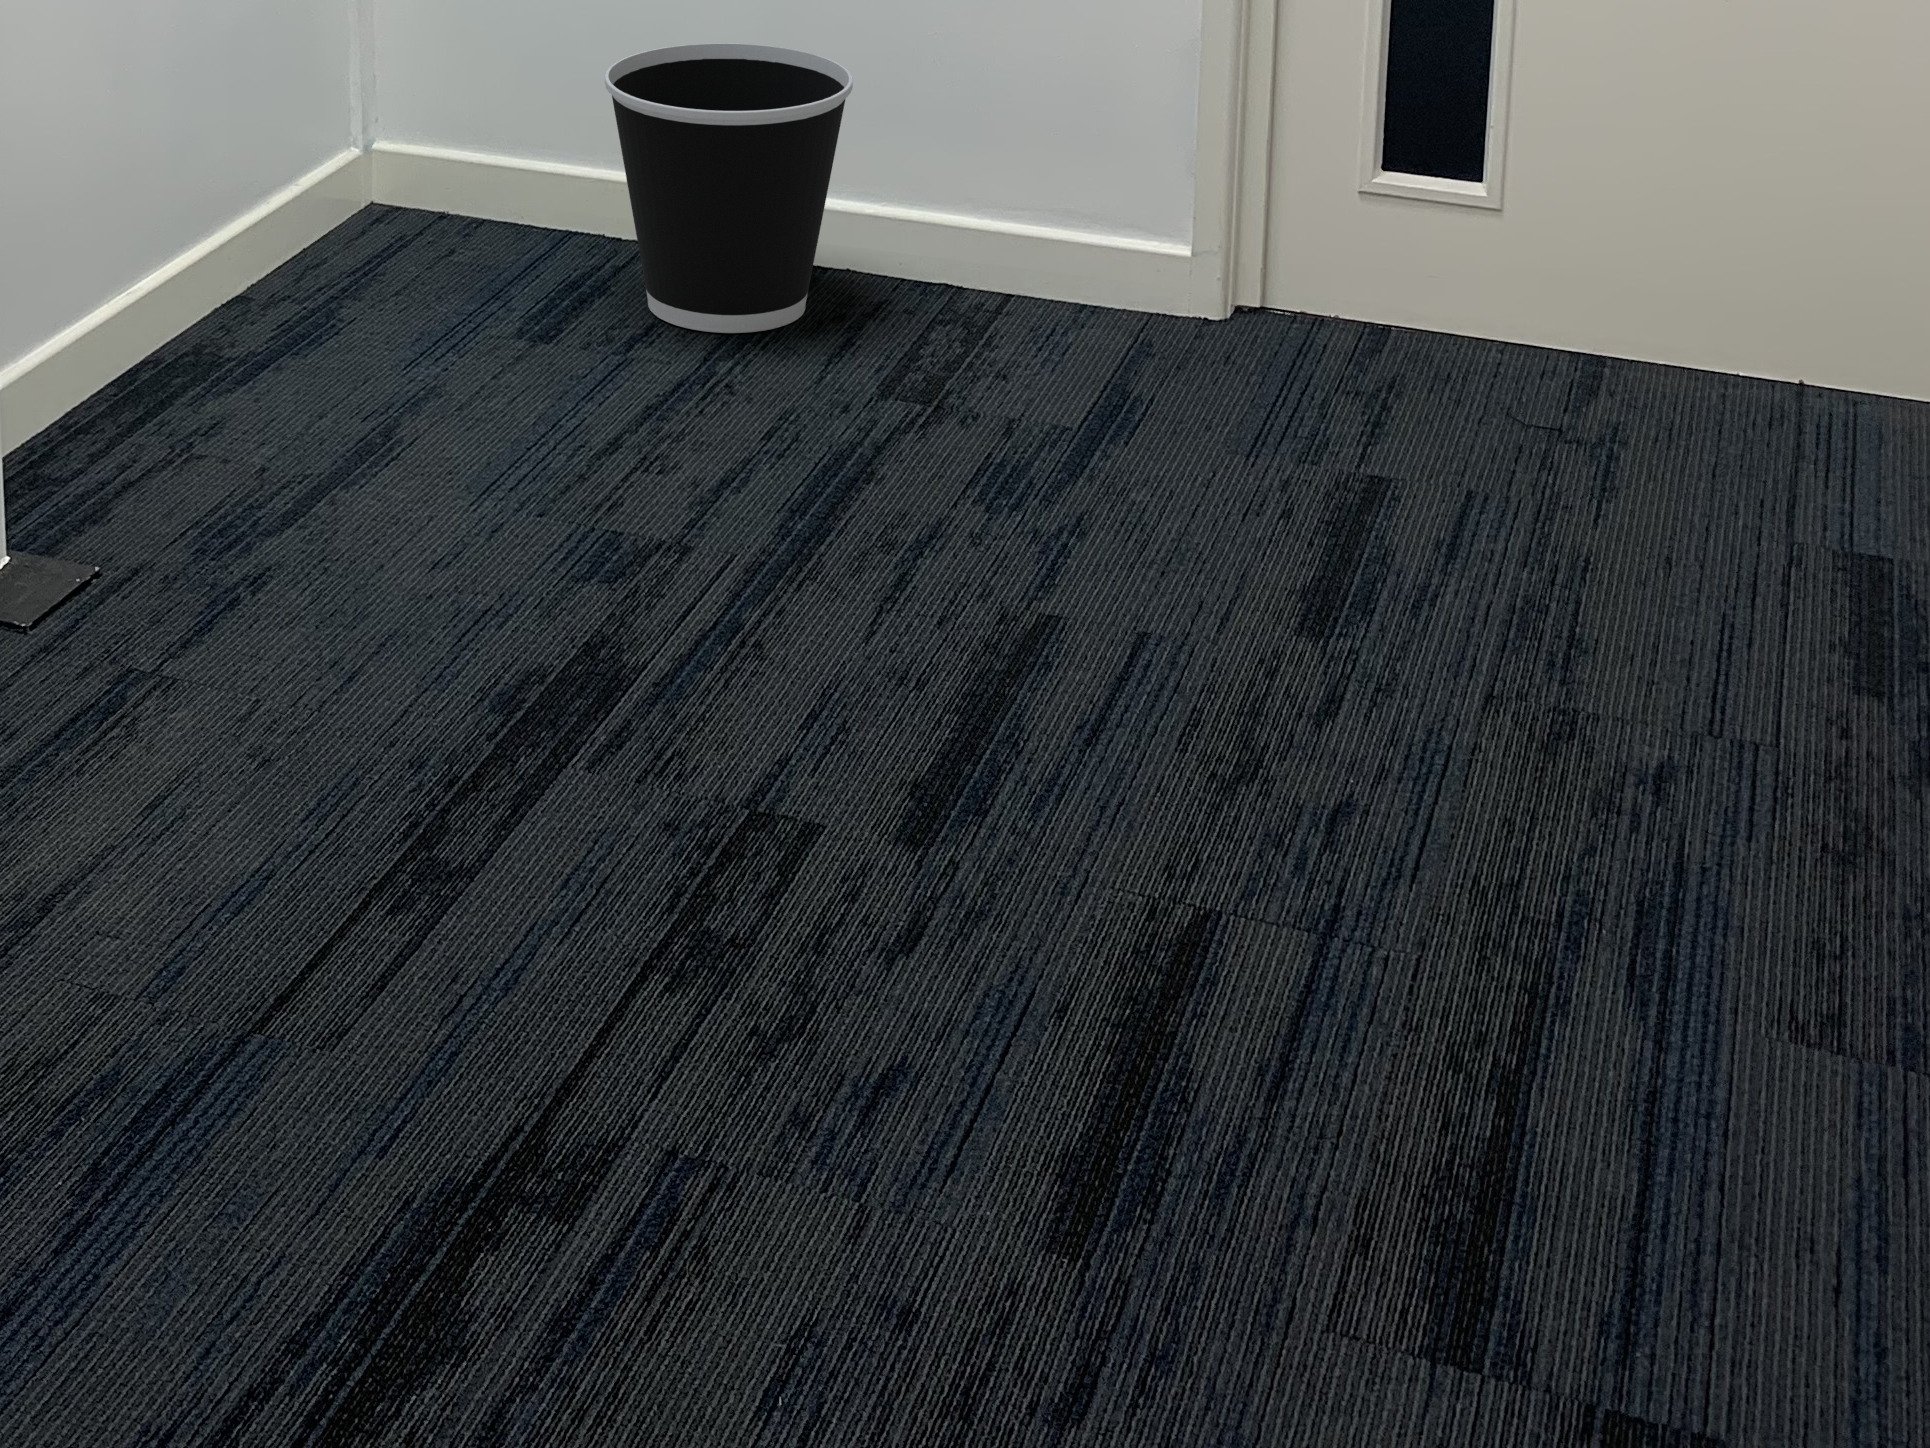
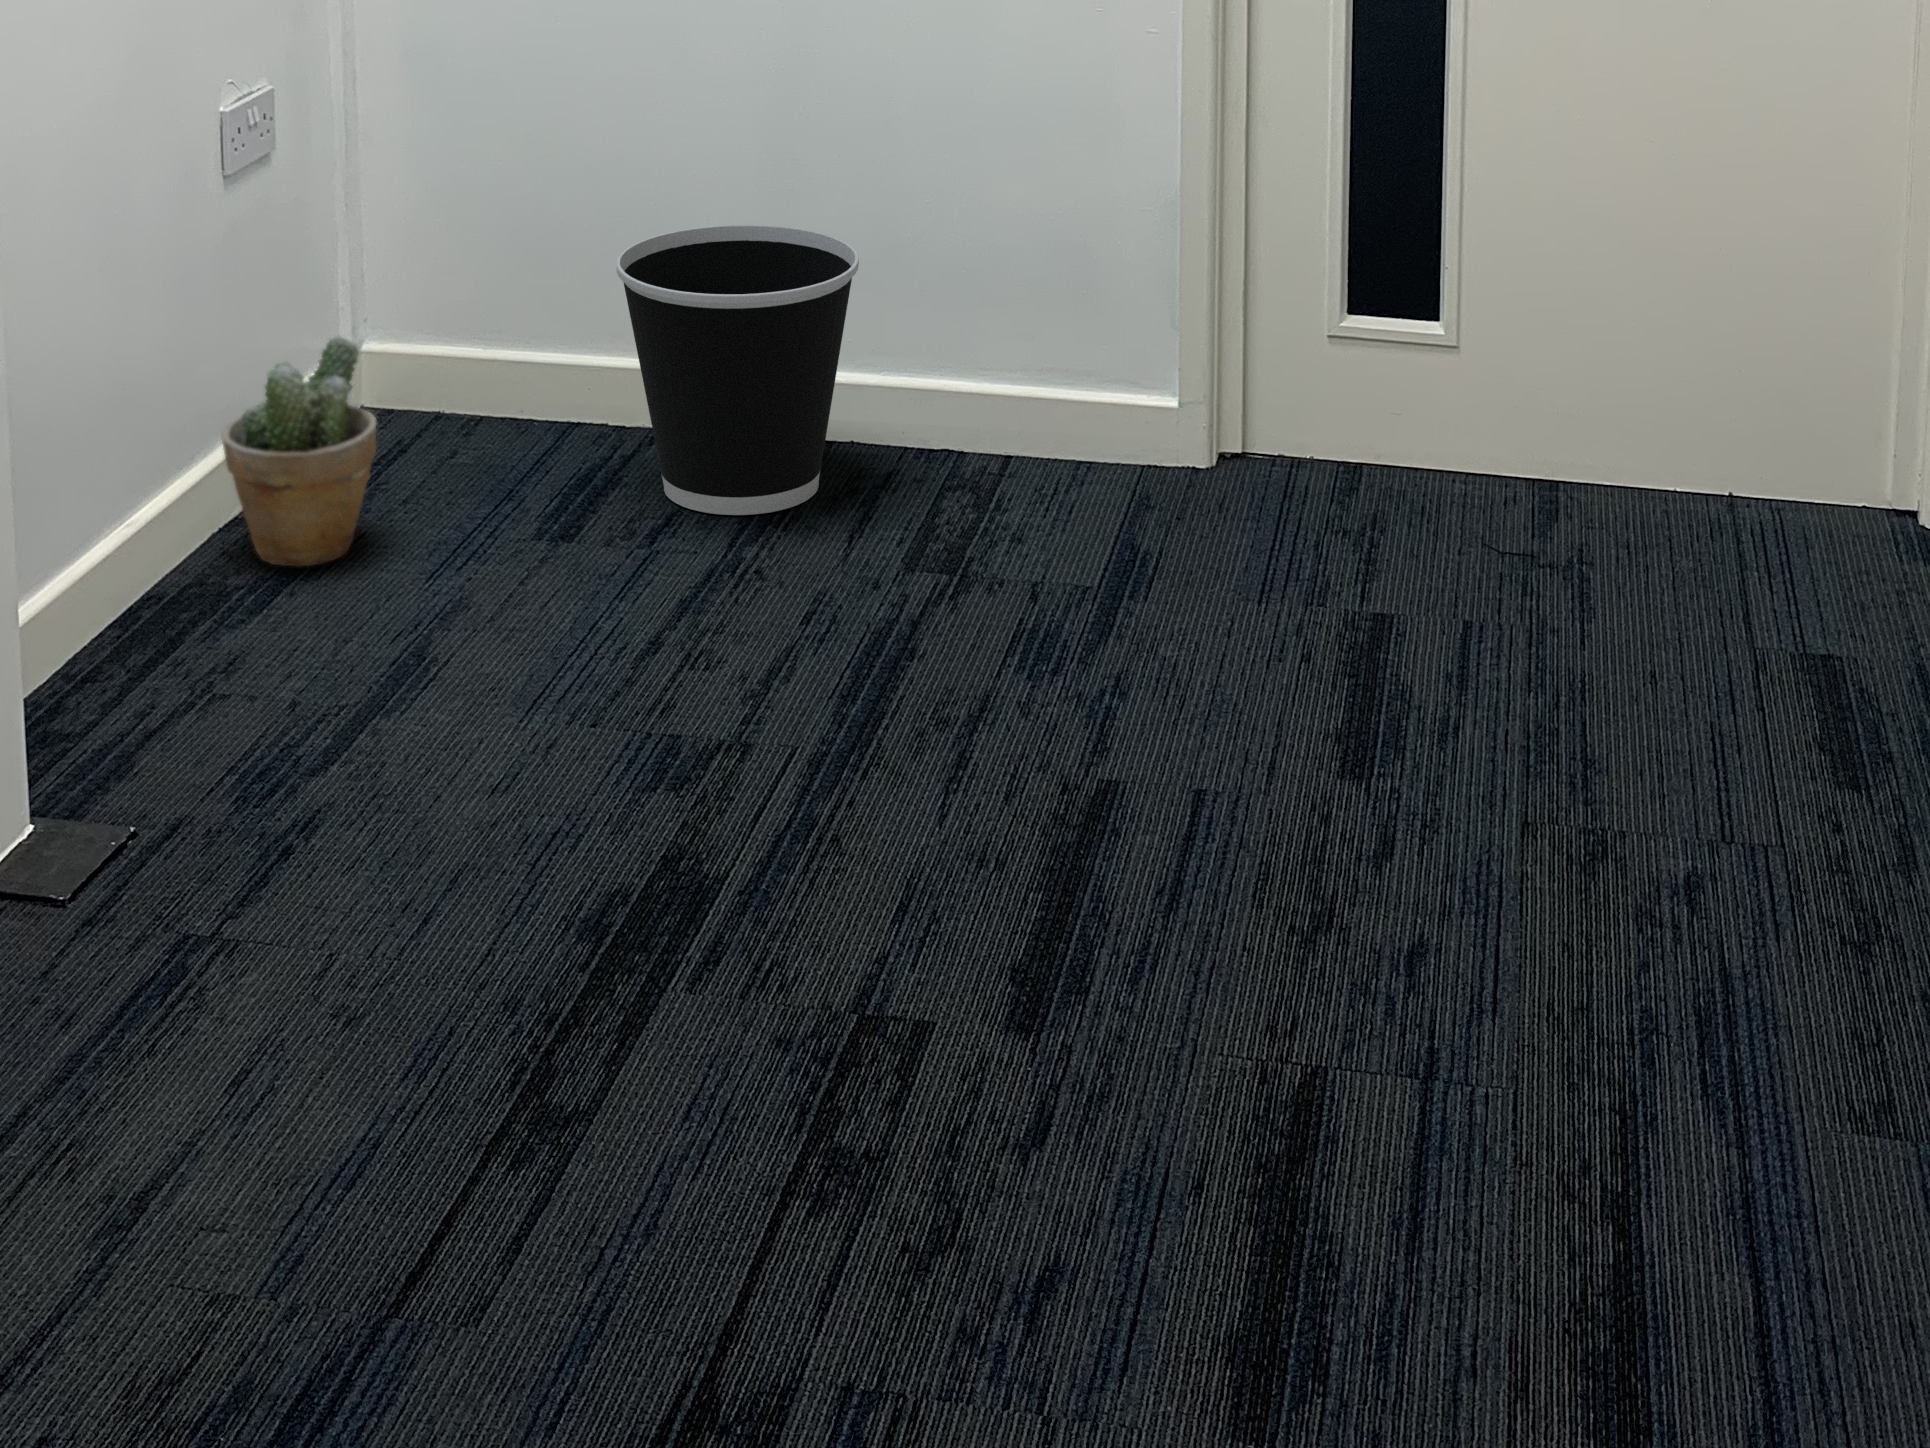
potted plant: none [212,131,362,350] -> present [221,337,377,566]

